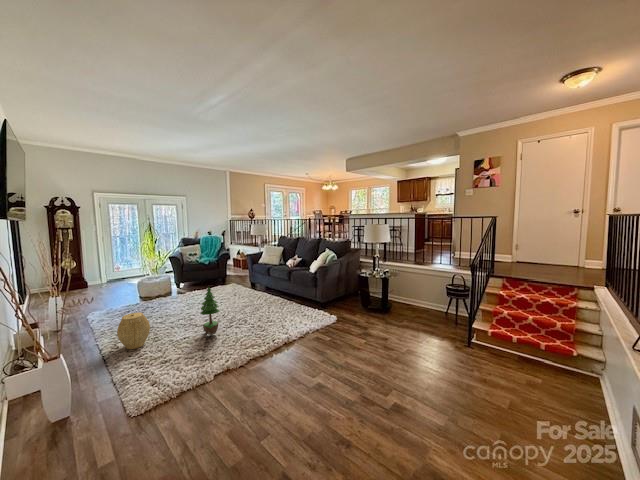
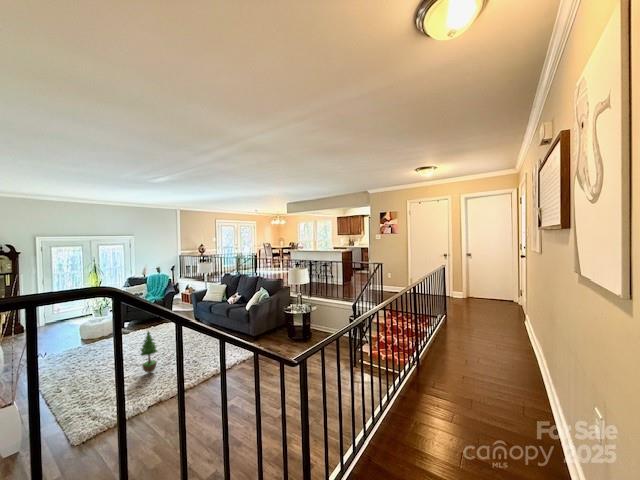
woven basket: present [117,312,150,349] -> none [61,358,92,392]

